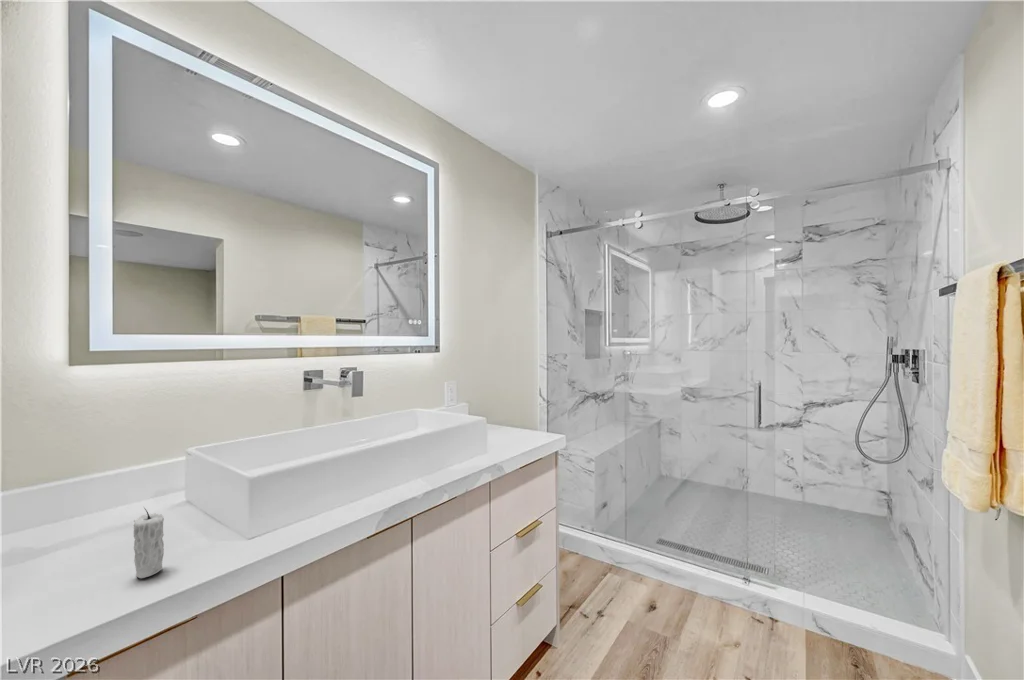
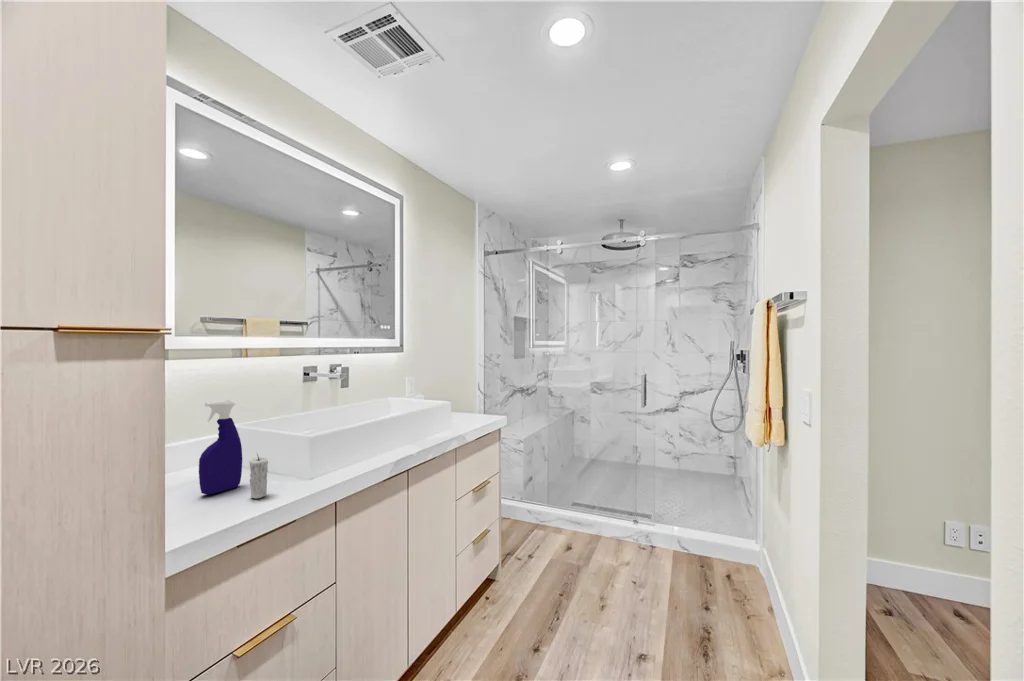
spray bottle: none [77,424,154,562] -> present [199,400,242,495]

